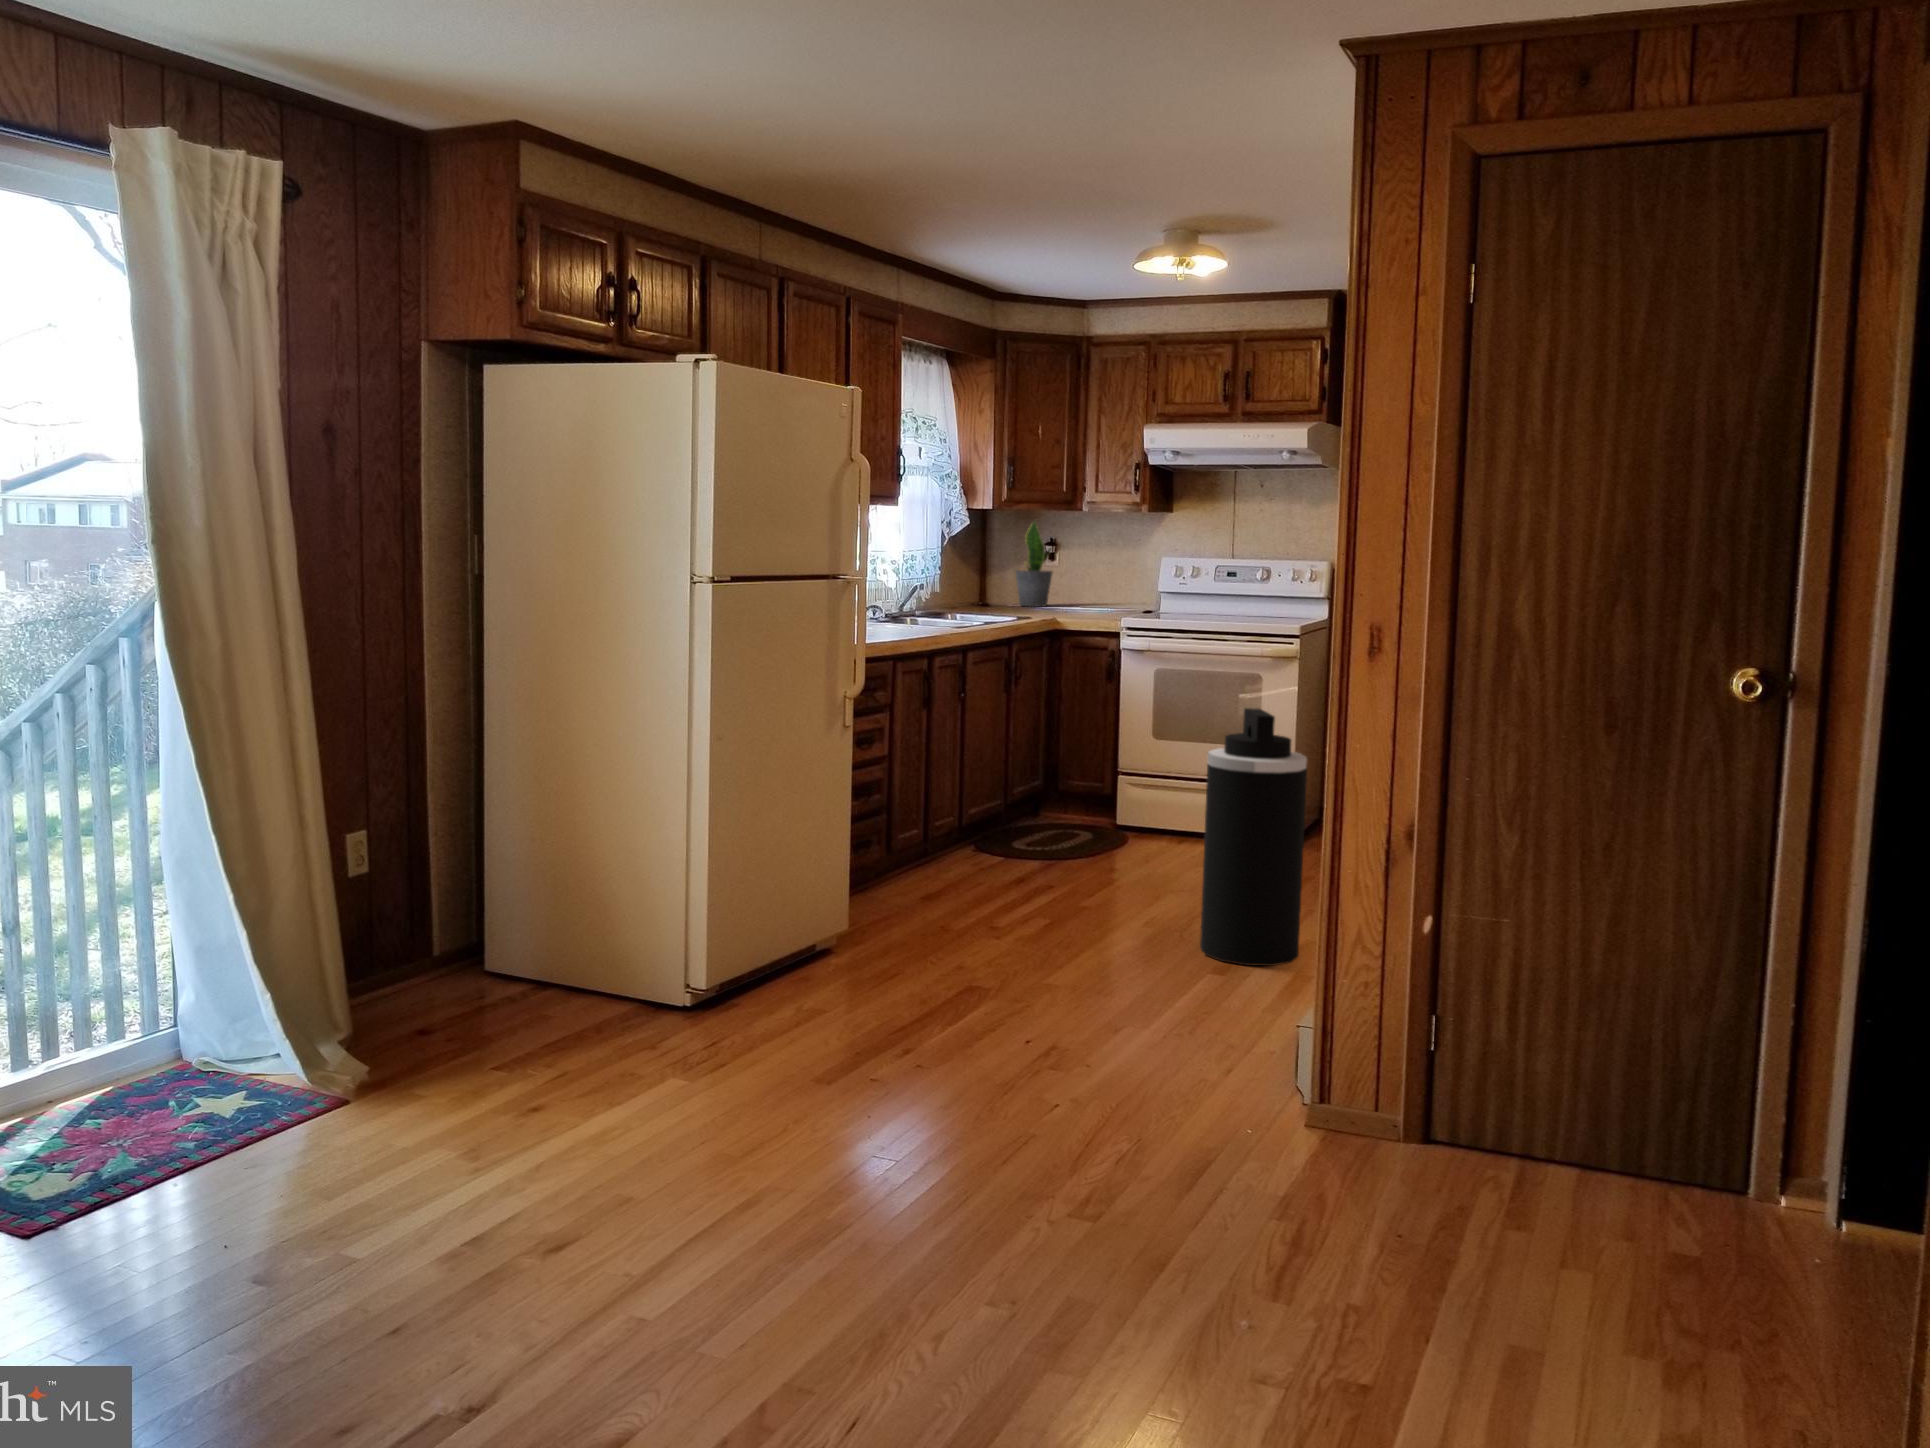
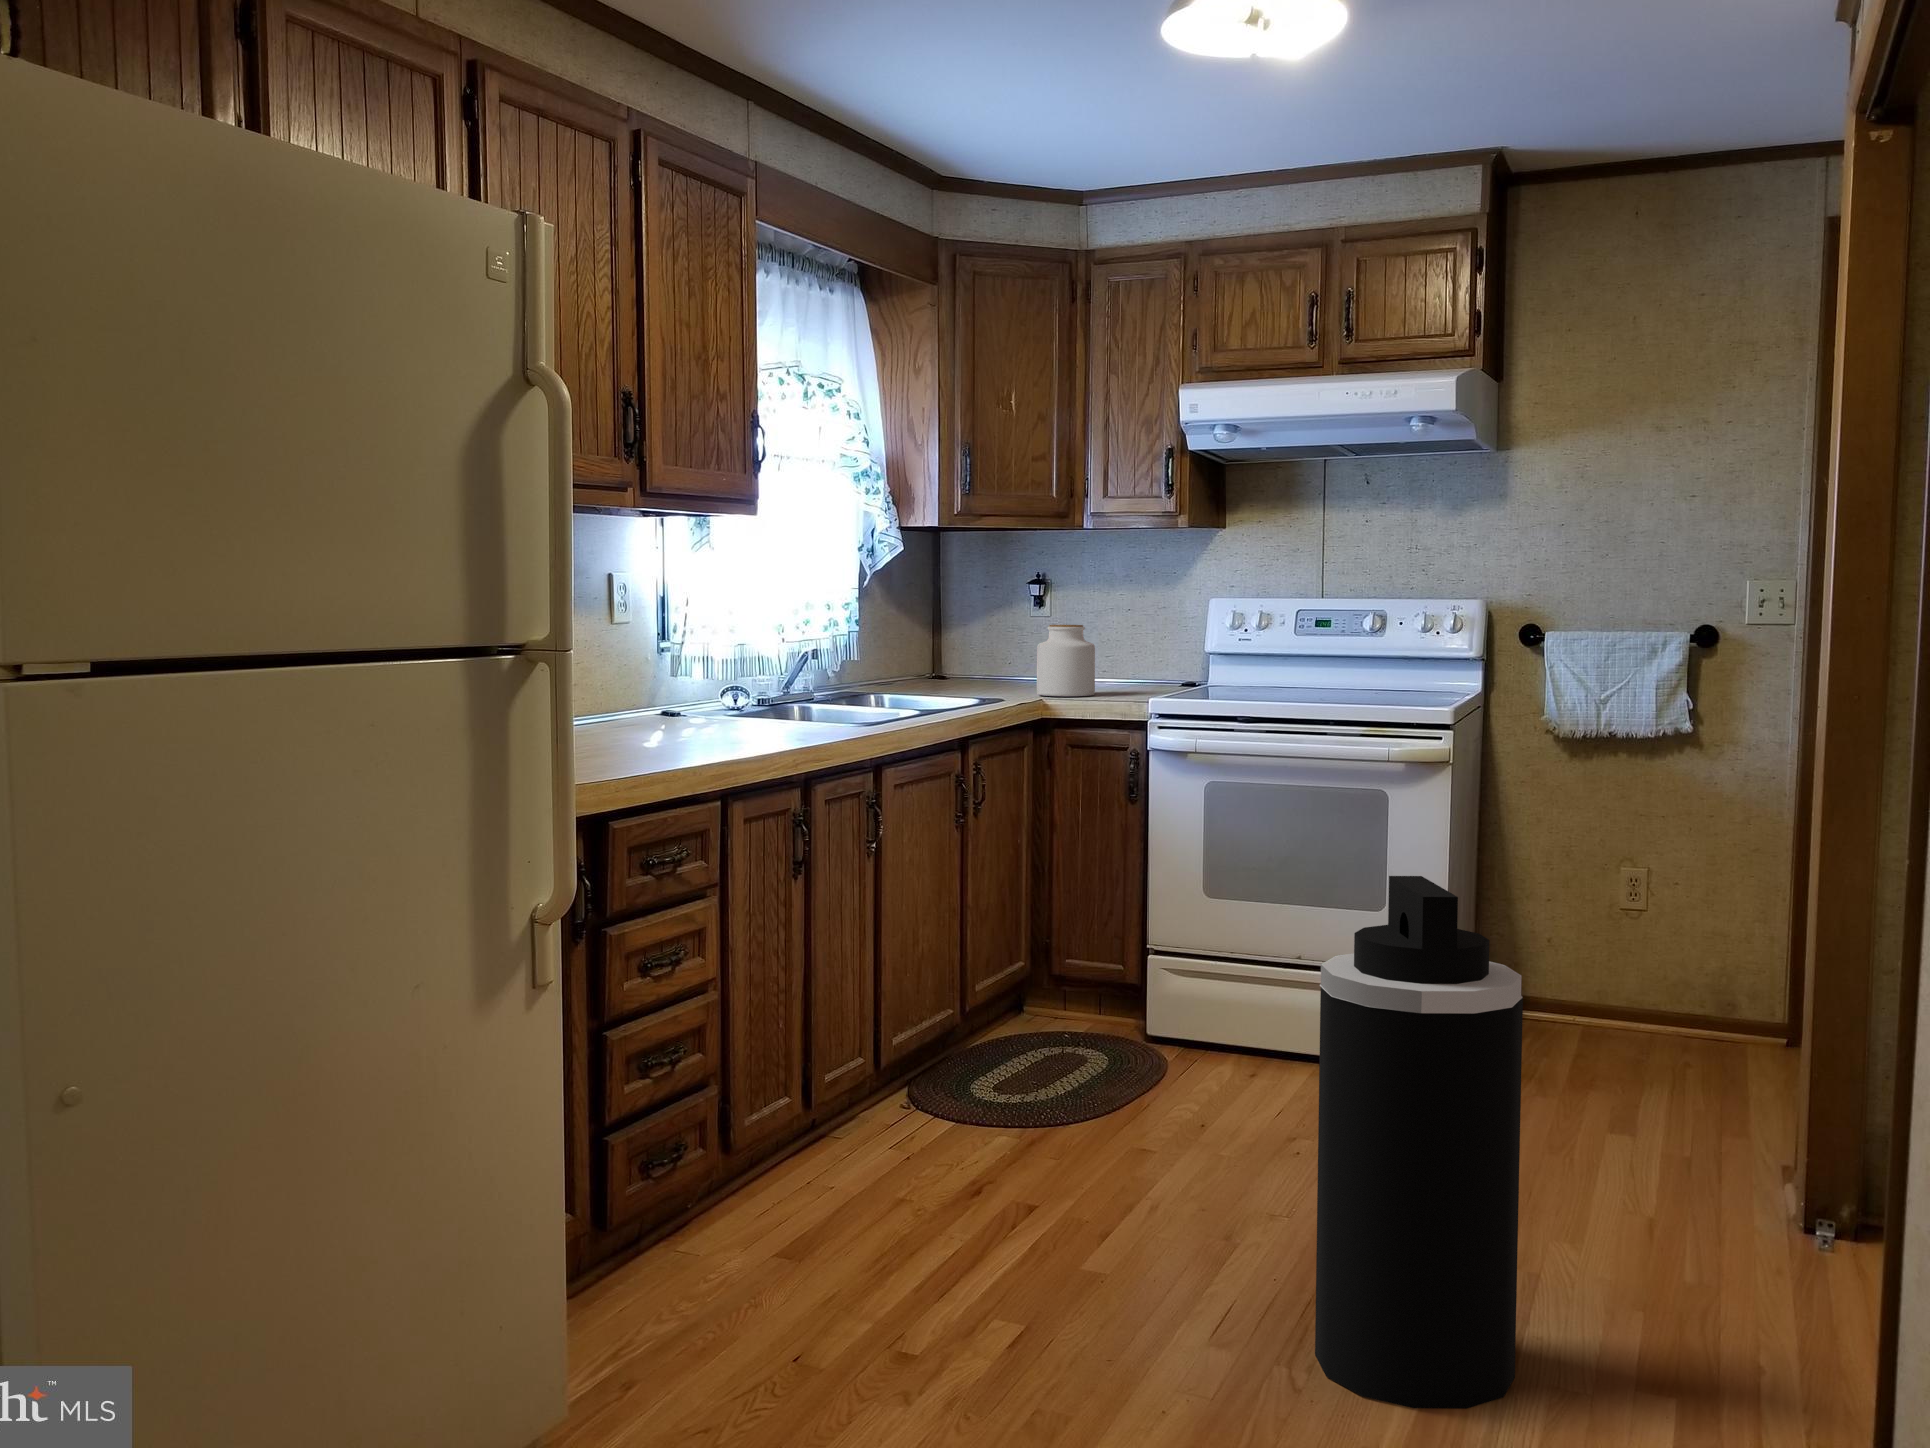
potted plant: present [1015,521,1052,607] -> none [980,543,1042,679]
jar: none [1053,573,1089,617] -> present [1037,625,1095,696]

